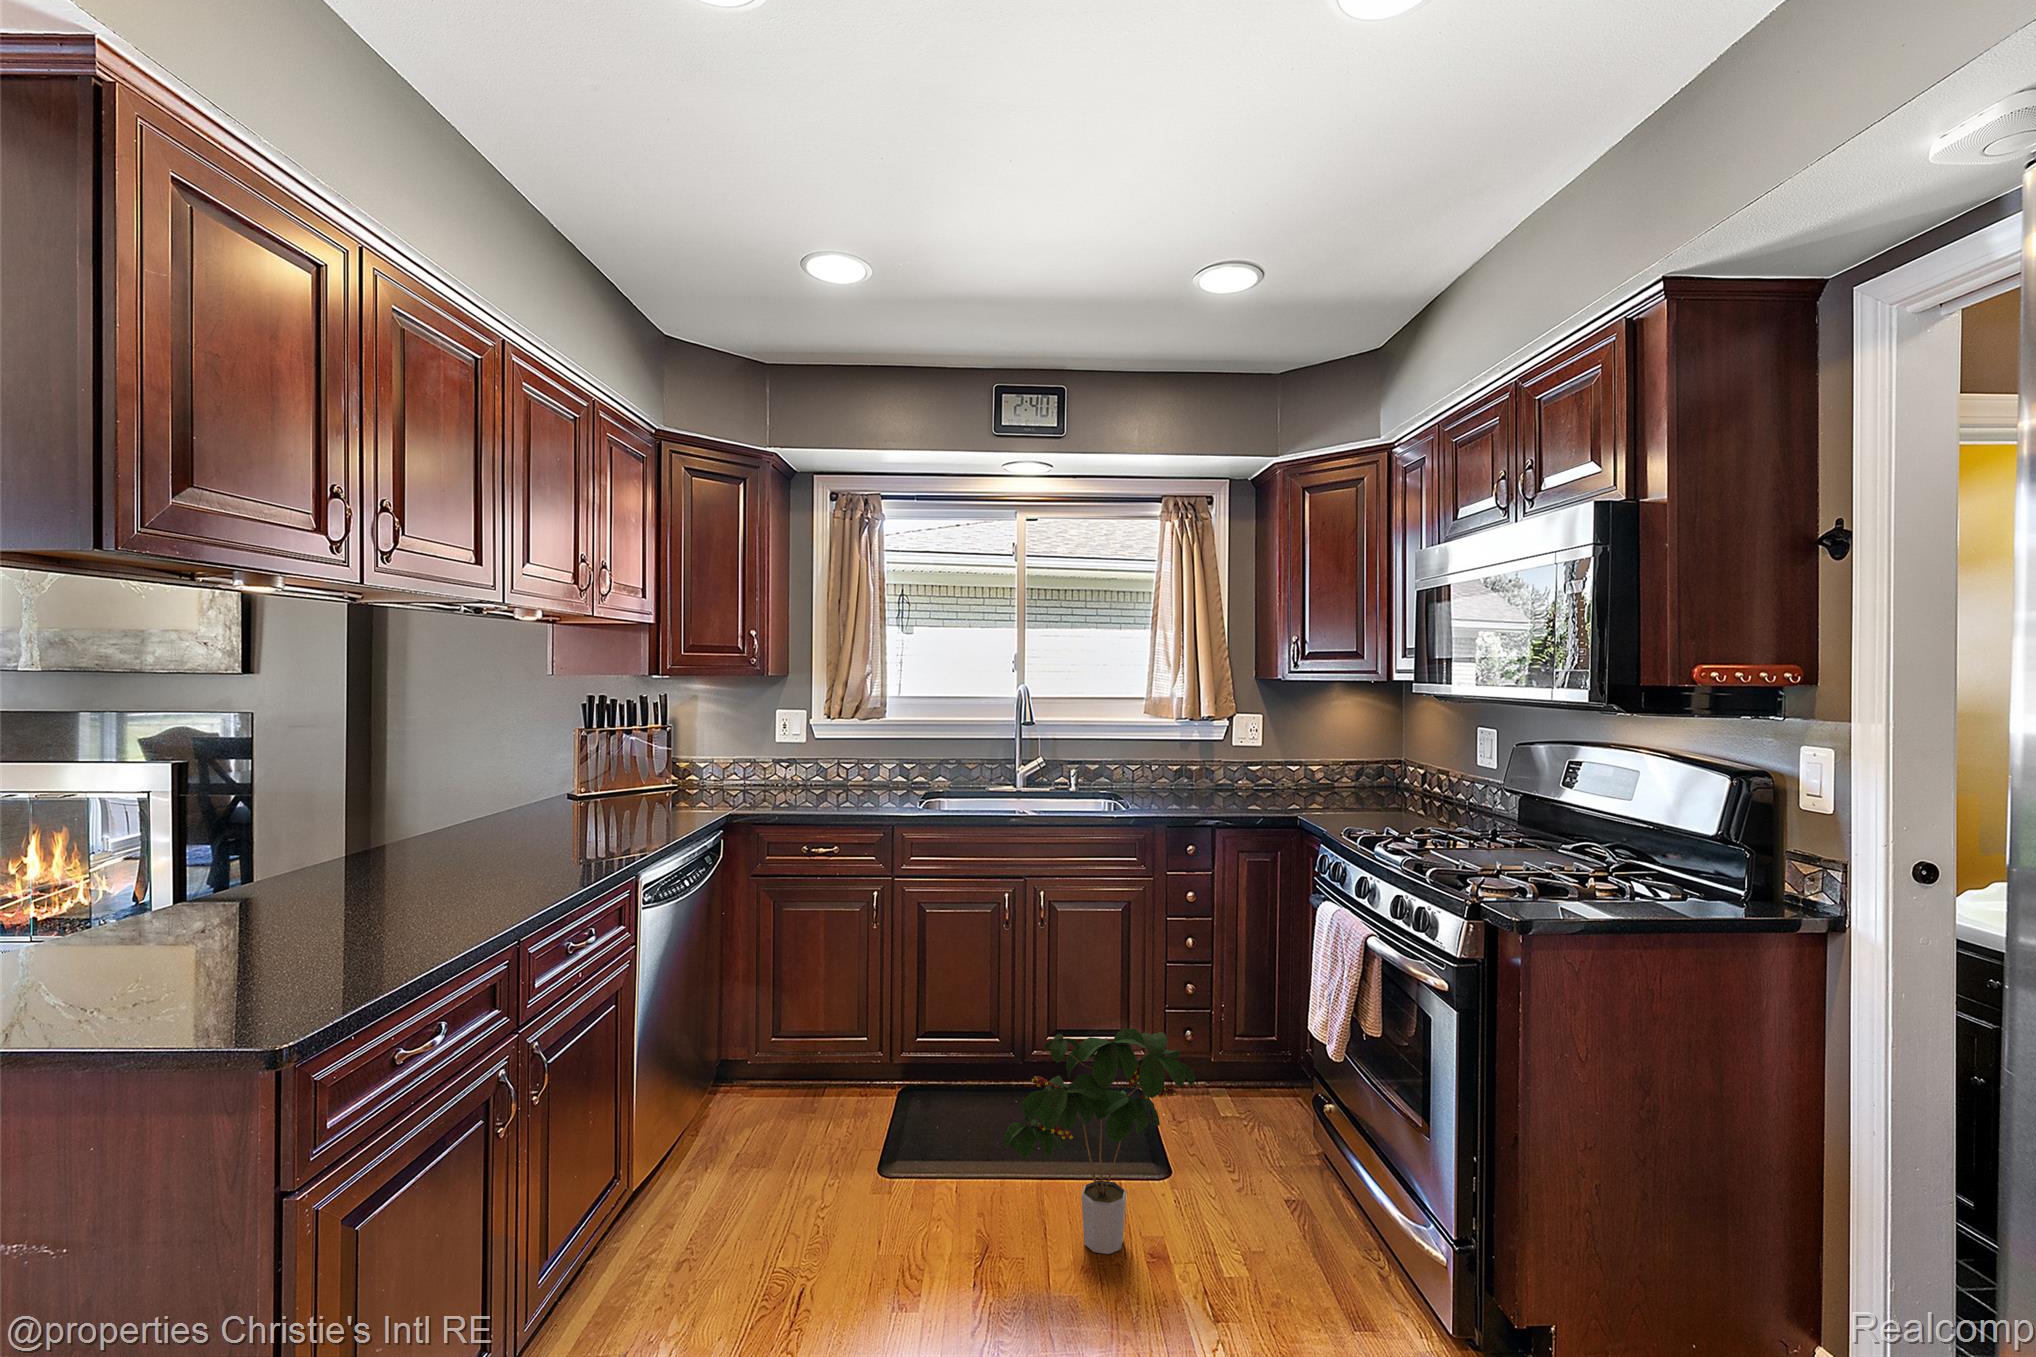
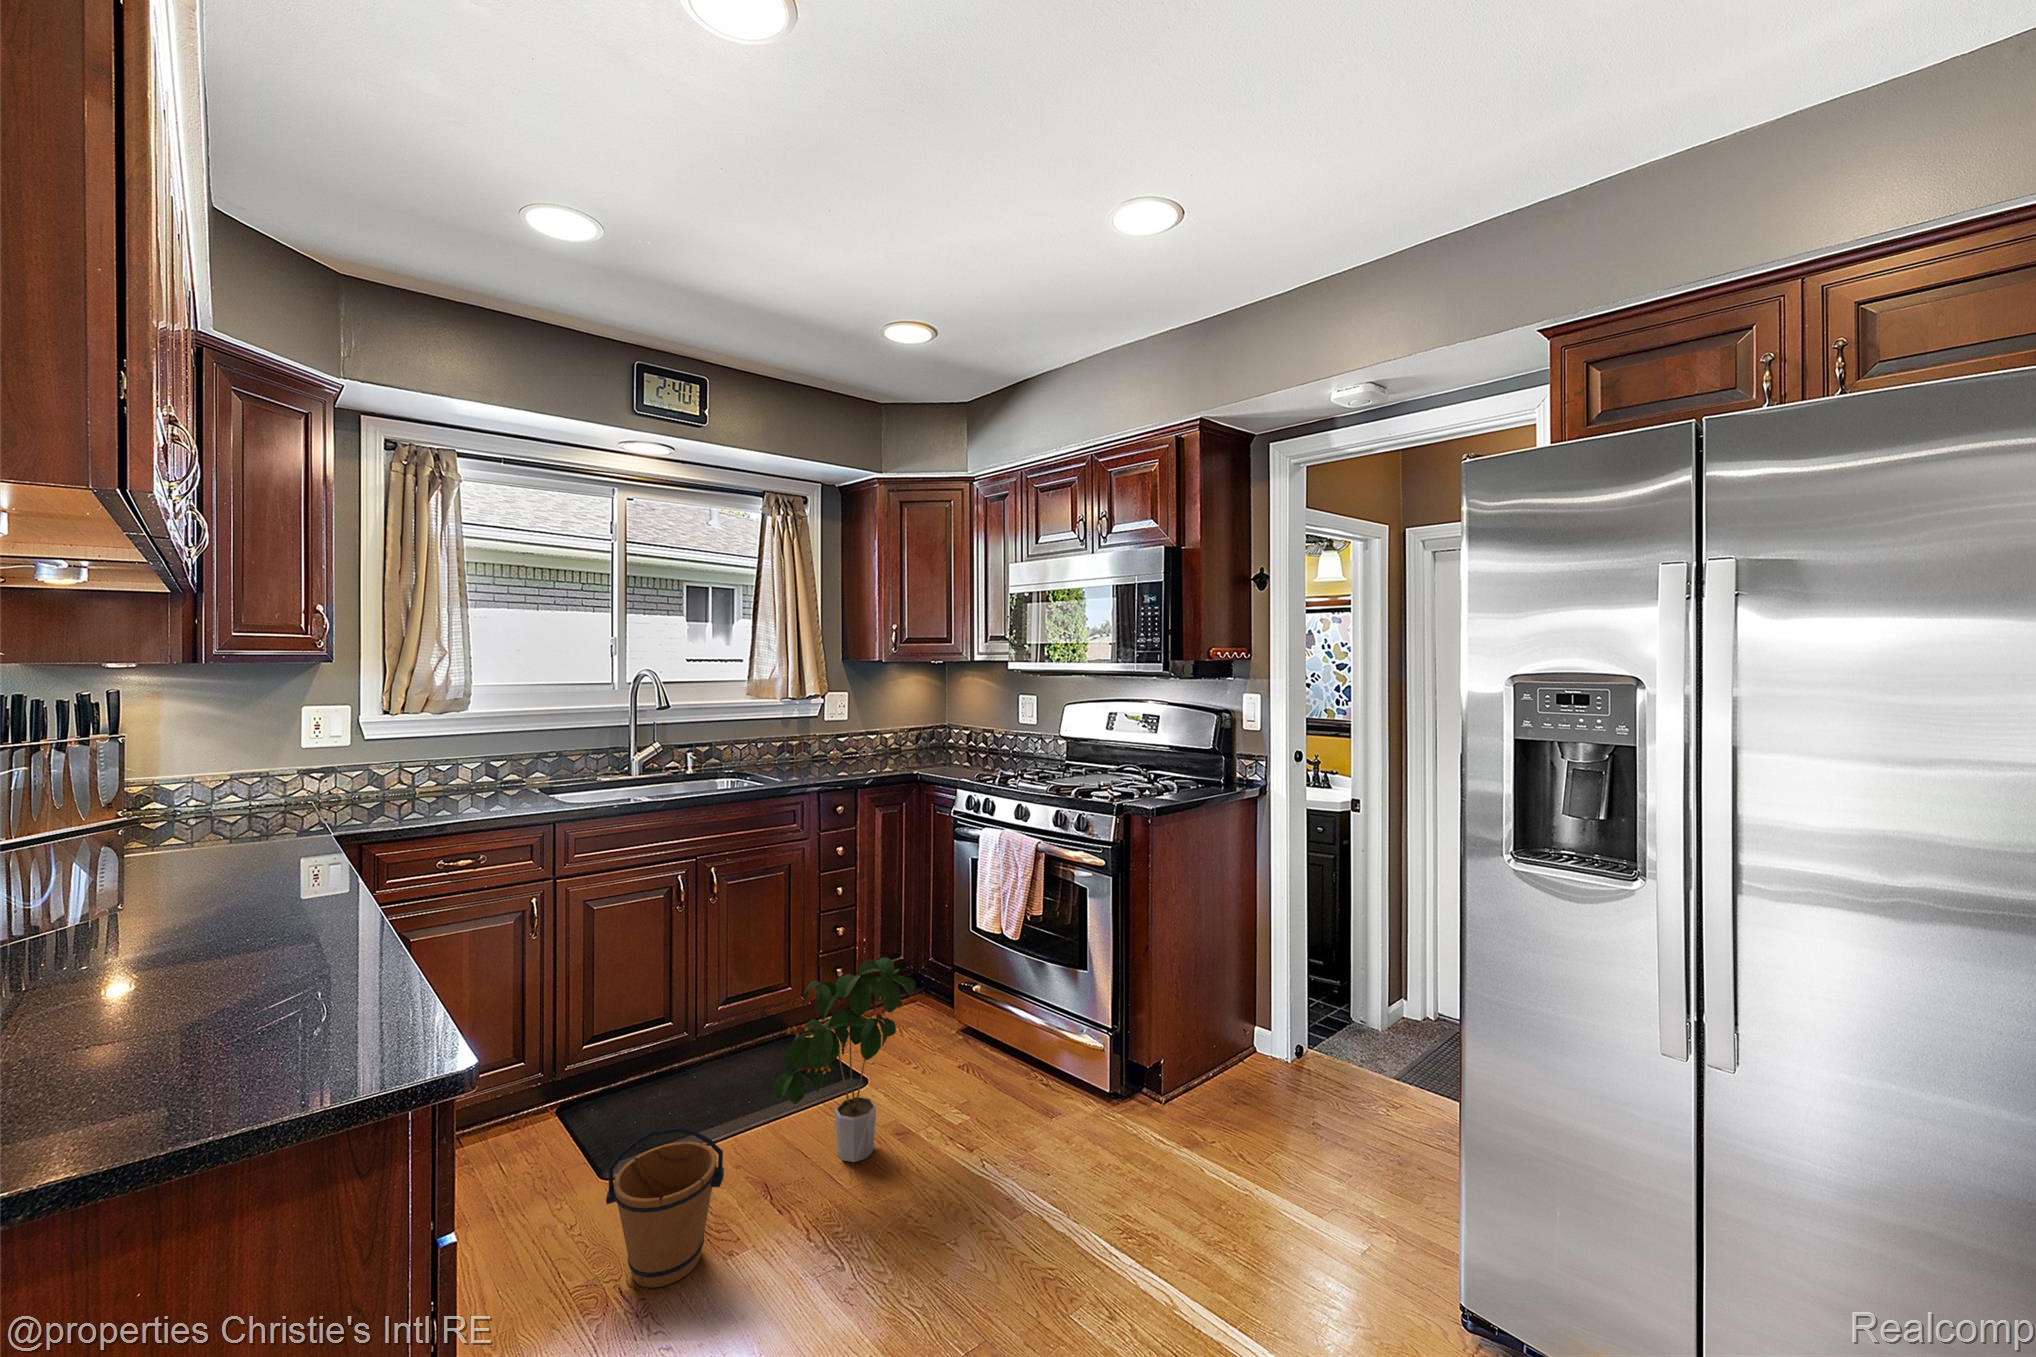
bucket: none [839,1128,934,1278] -> present [606,1127,724,1288]

